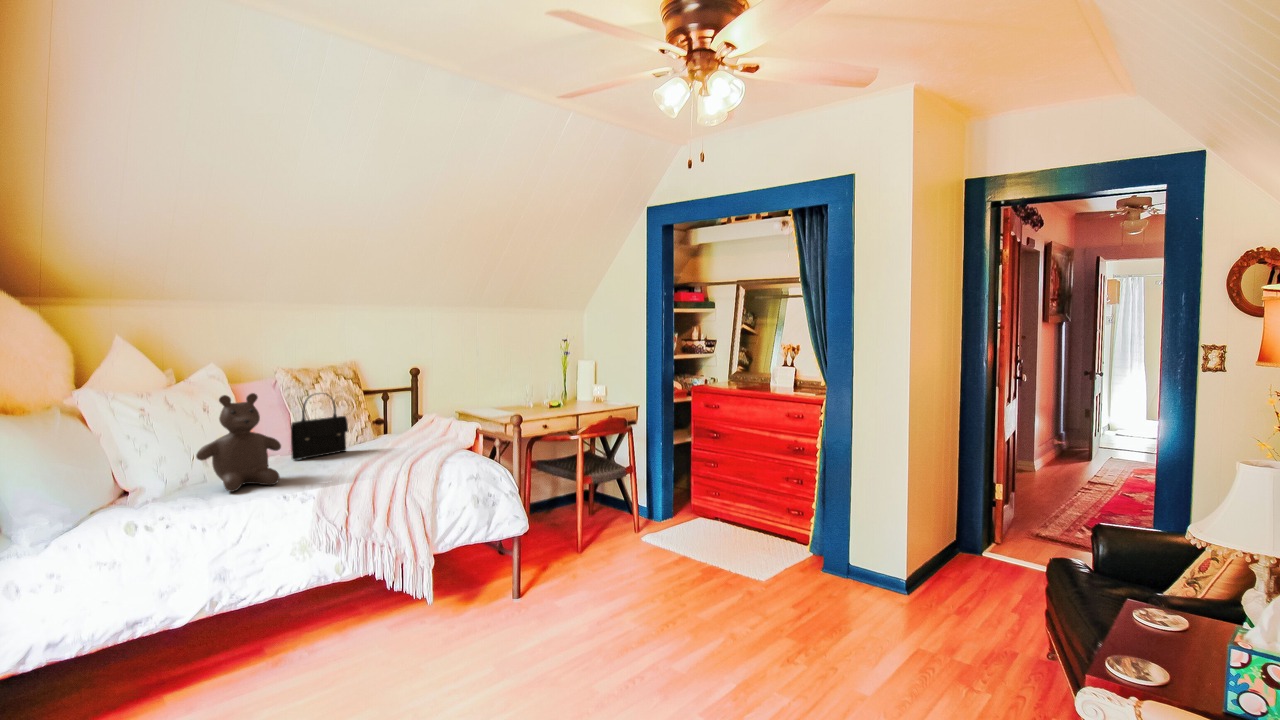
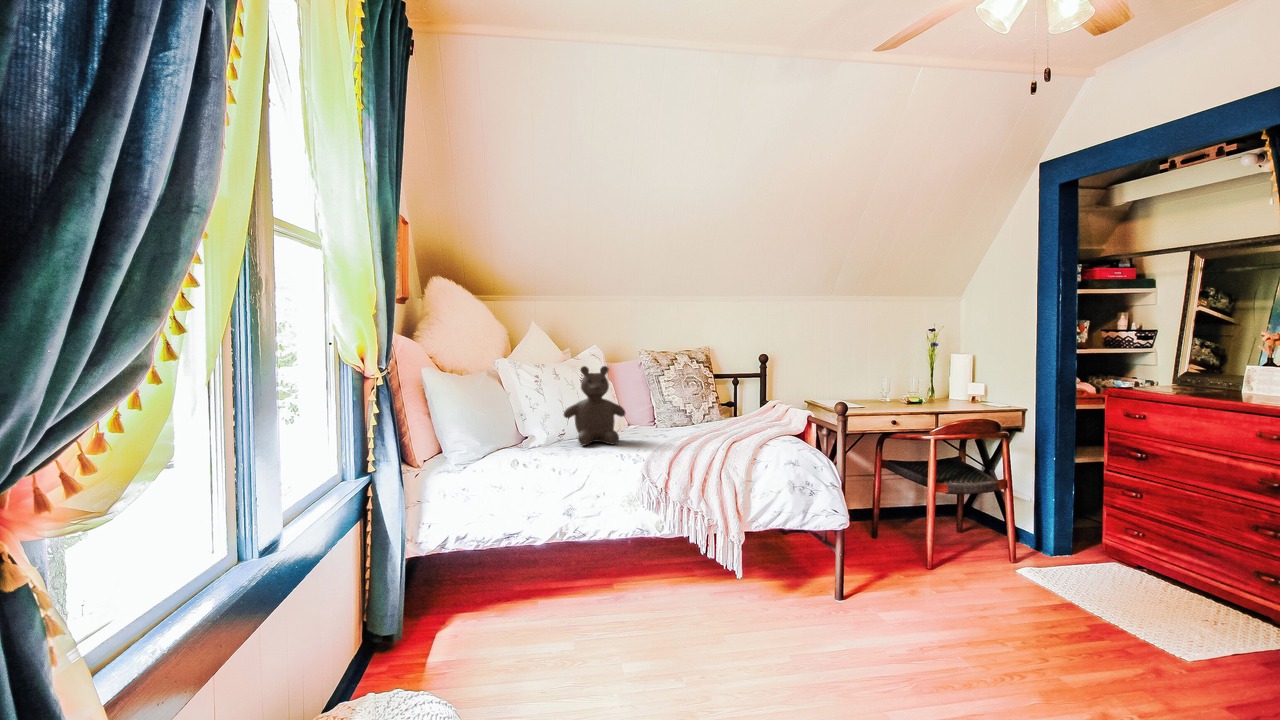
handbag: present [291,395,348,460] -> none [642,371,690,429]

